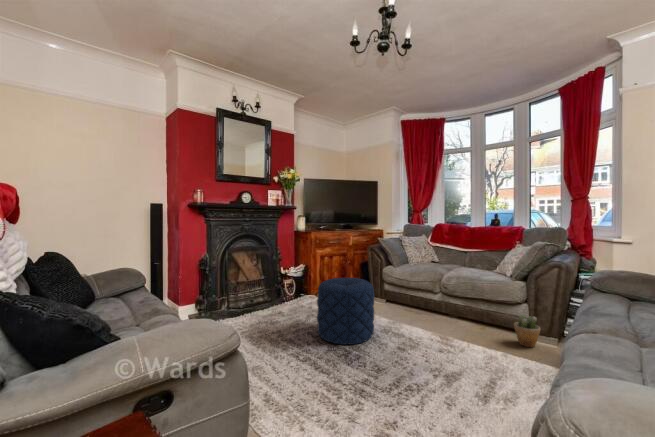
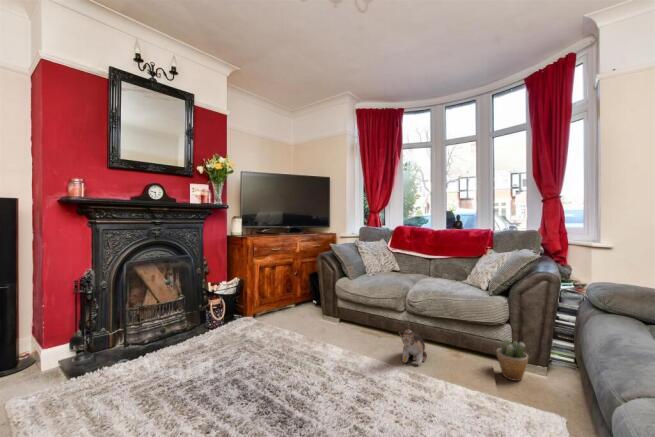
pouf: present [317,278,374,345] -> none [246,300,325,399]
plush toy: none [432,304,456,332] -> present [401,330,427,364]

